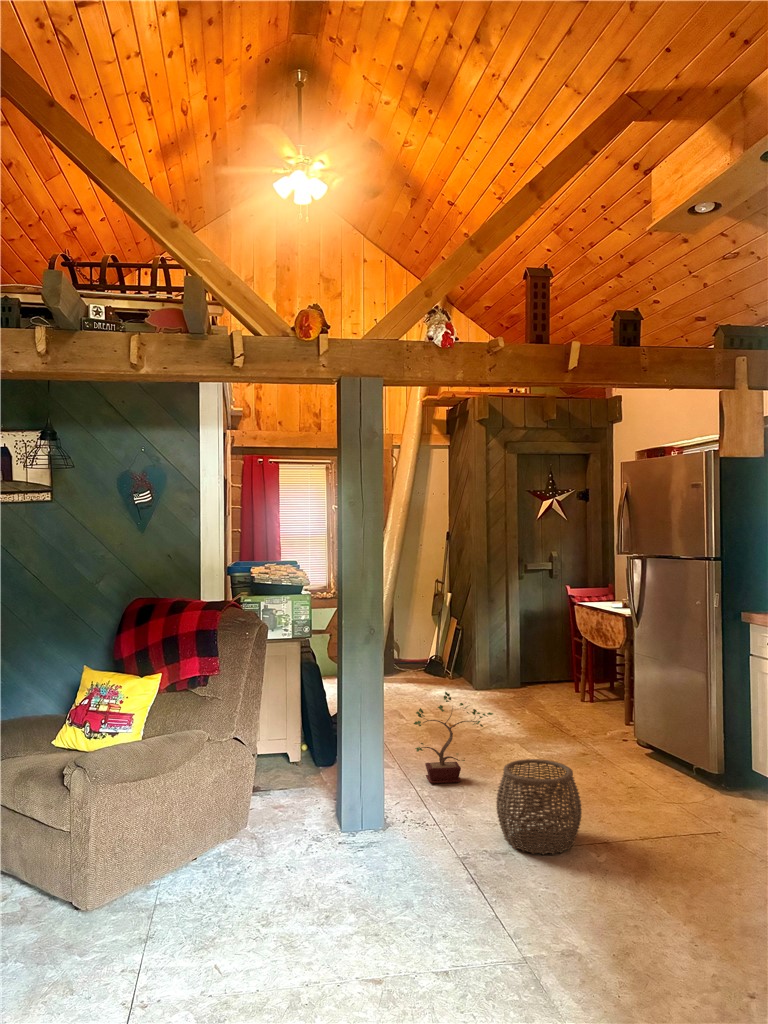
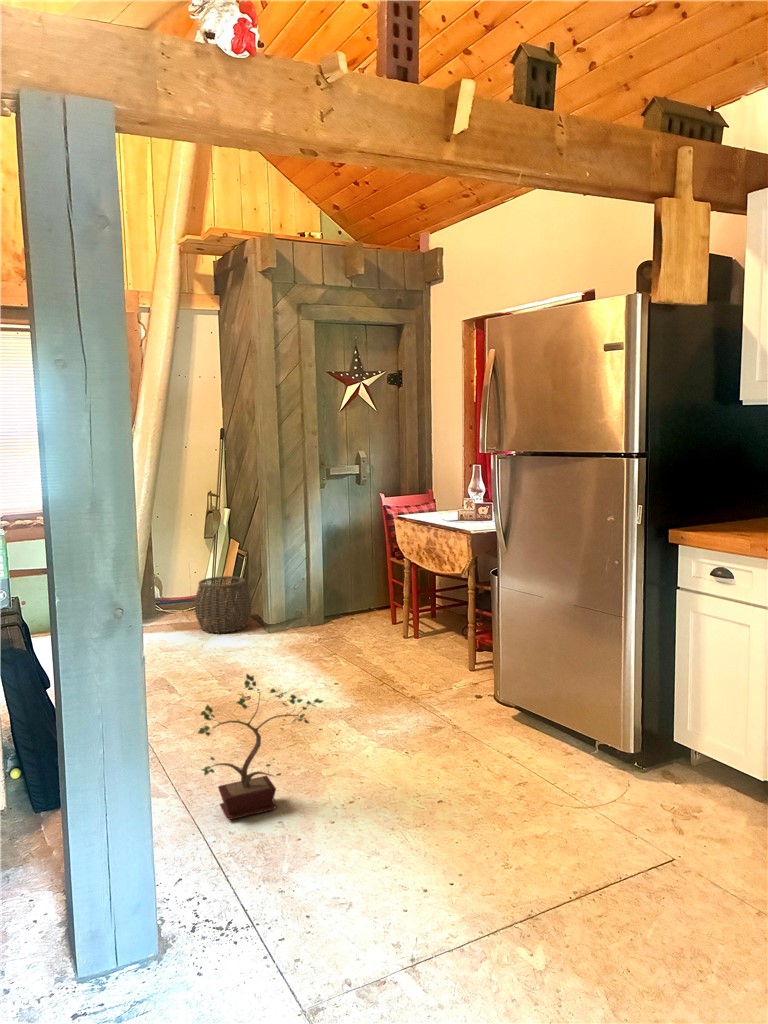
woven basket: present [496,759,582,855] -> present [194,576,252,633]

